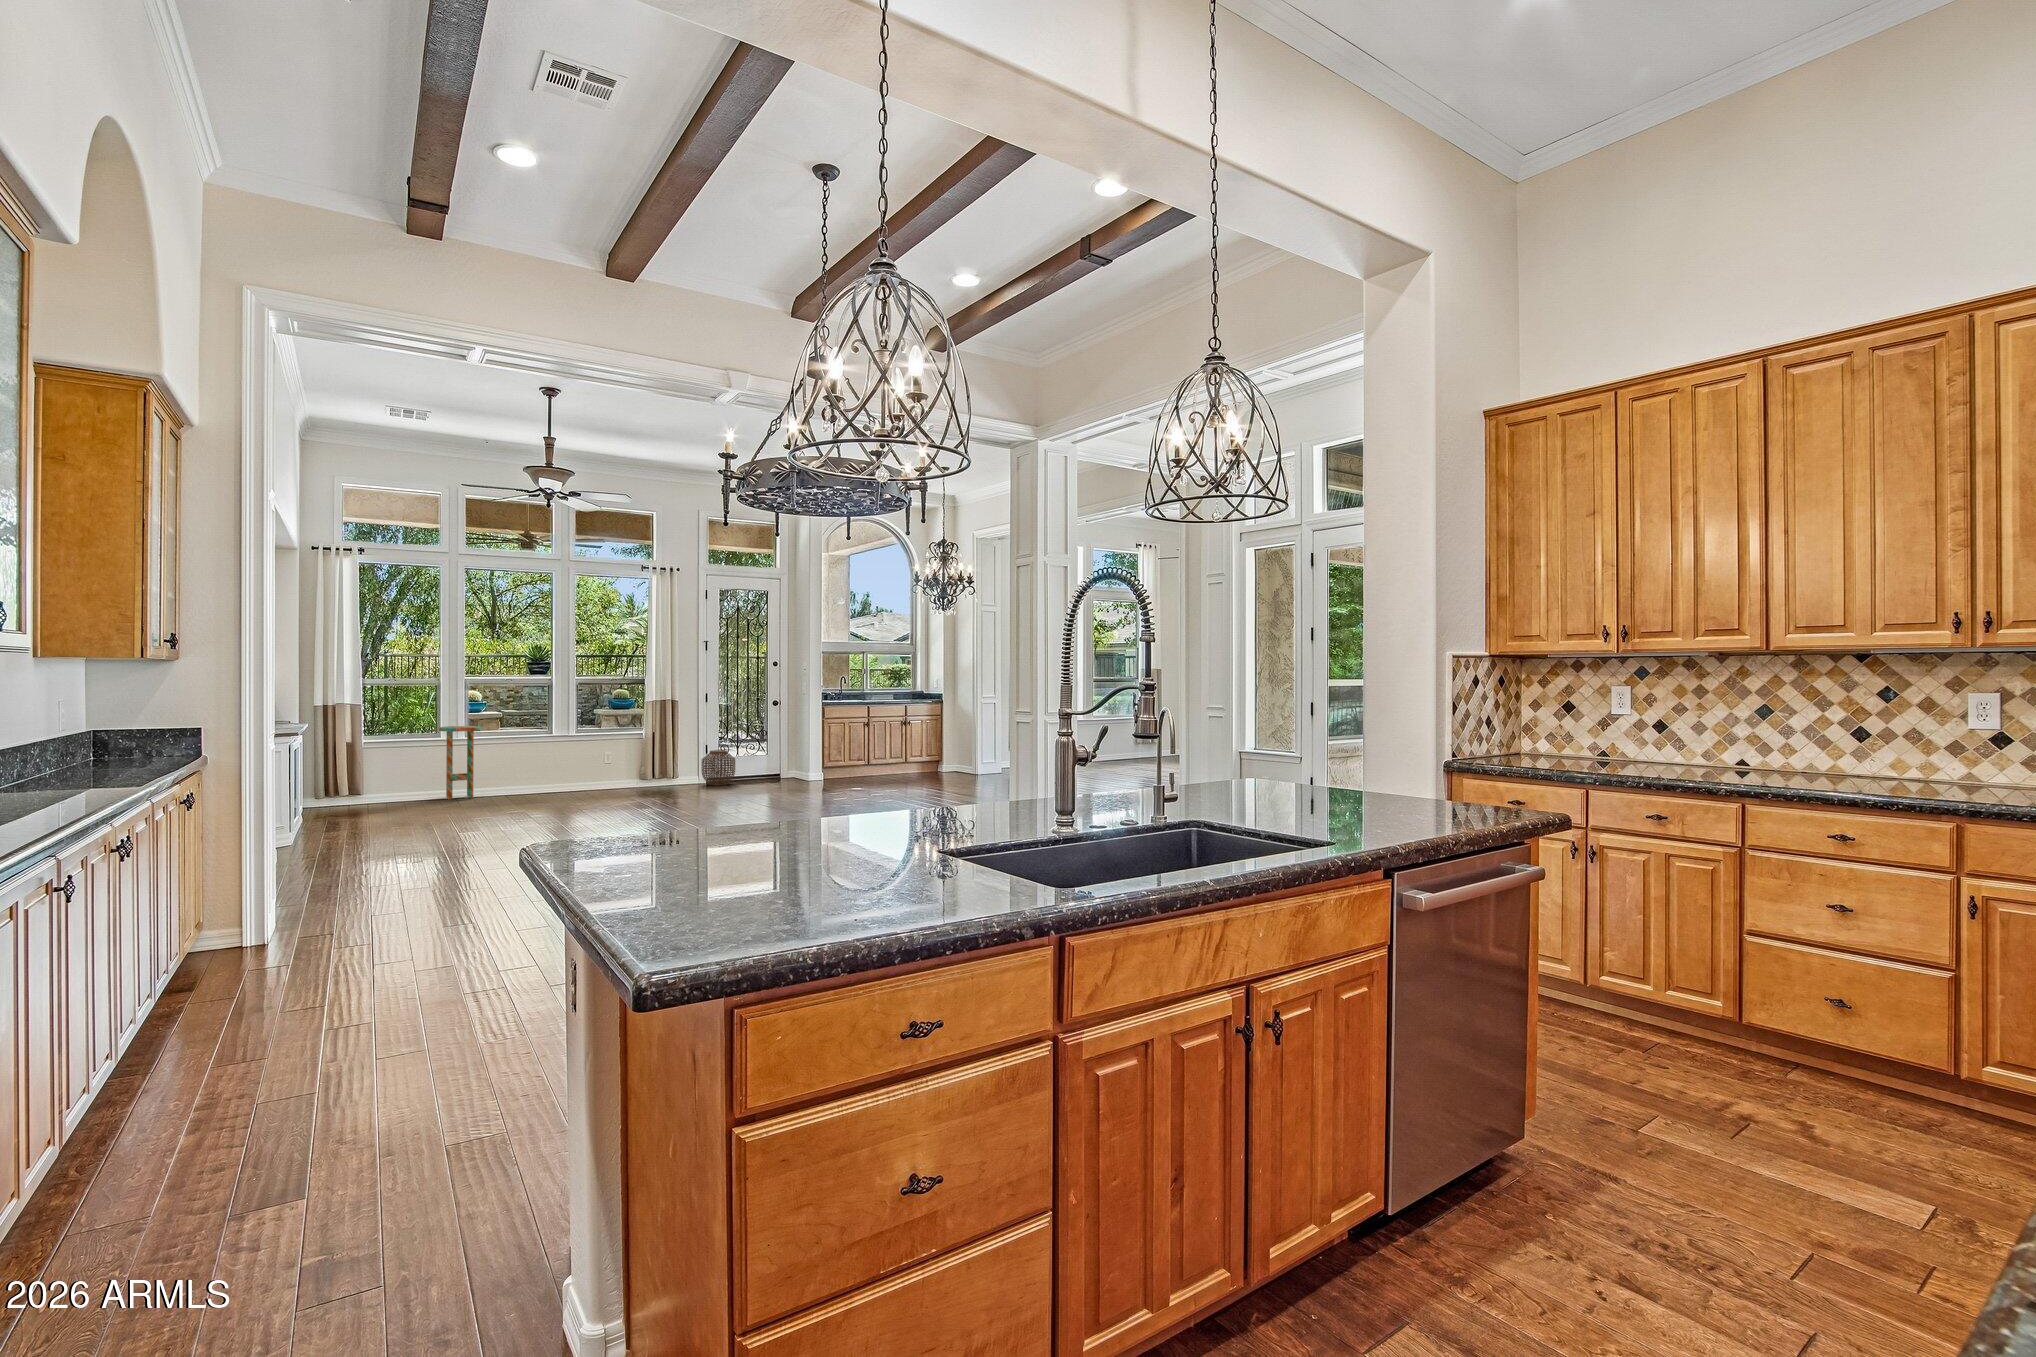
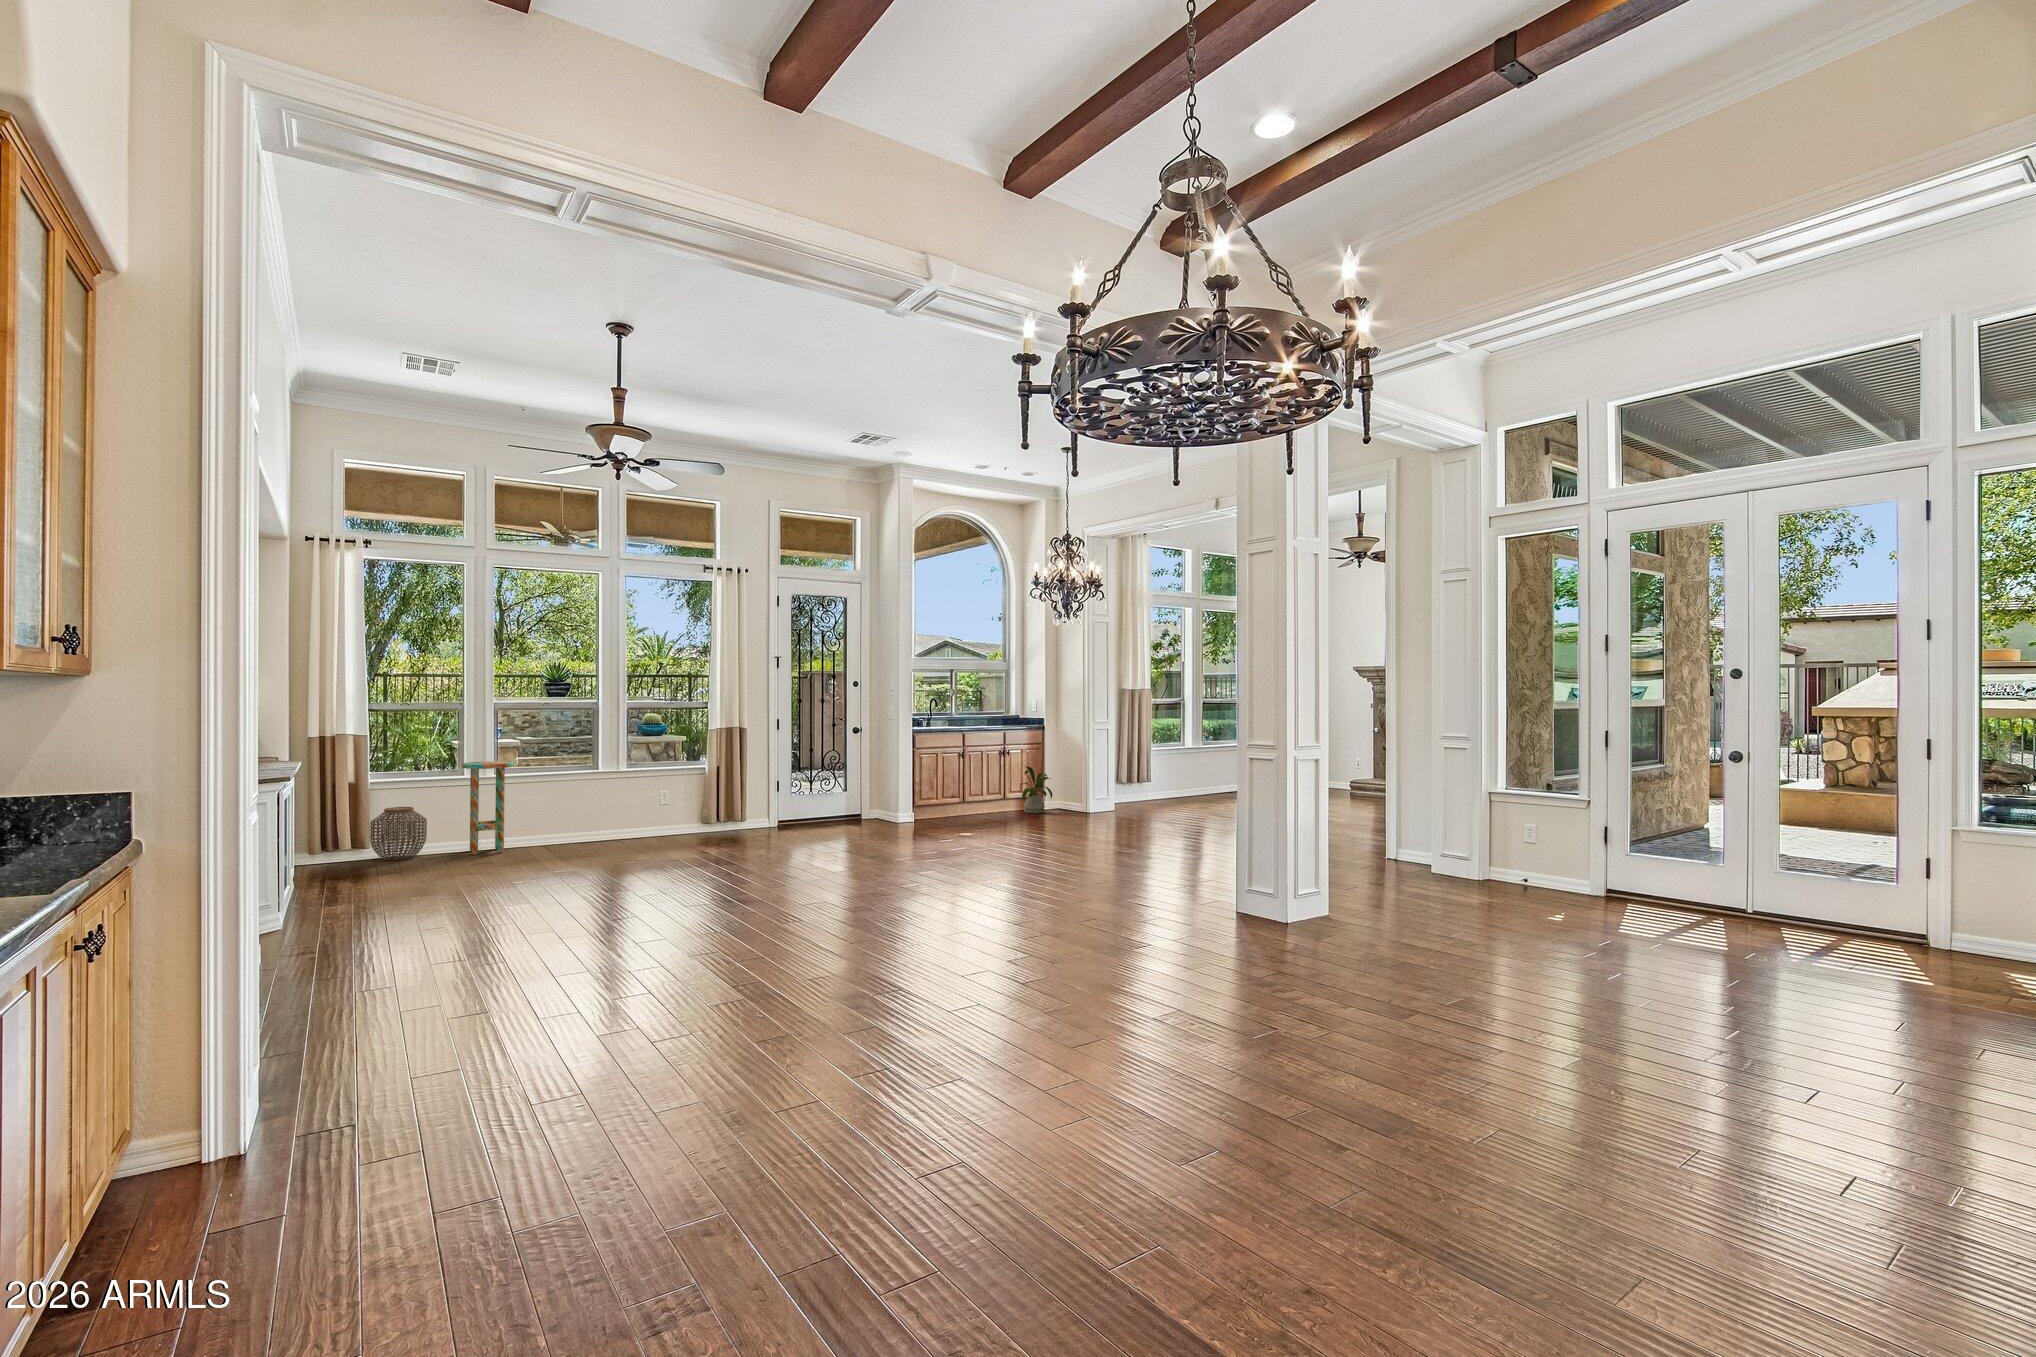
house plant: none [913,735,945,774] -> present [1022,766,1052,813]
woven basket: present [701,750,735,785] -> present [370,807,427,860]

